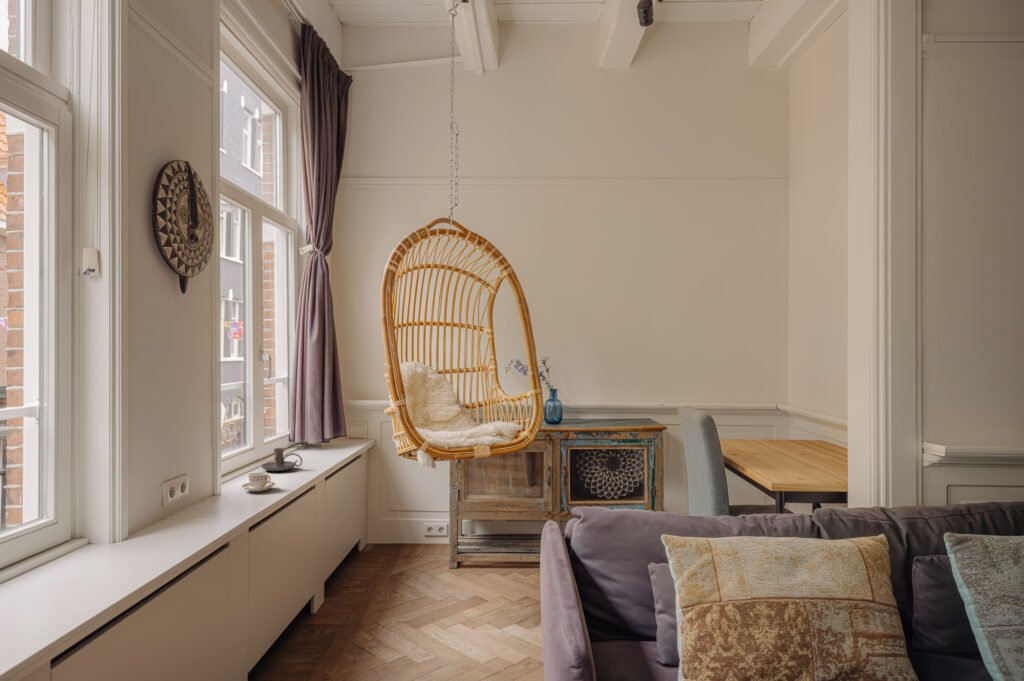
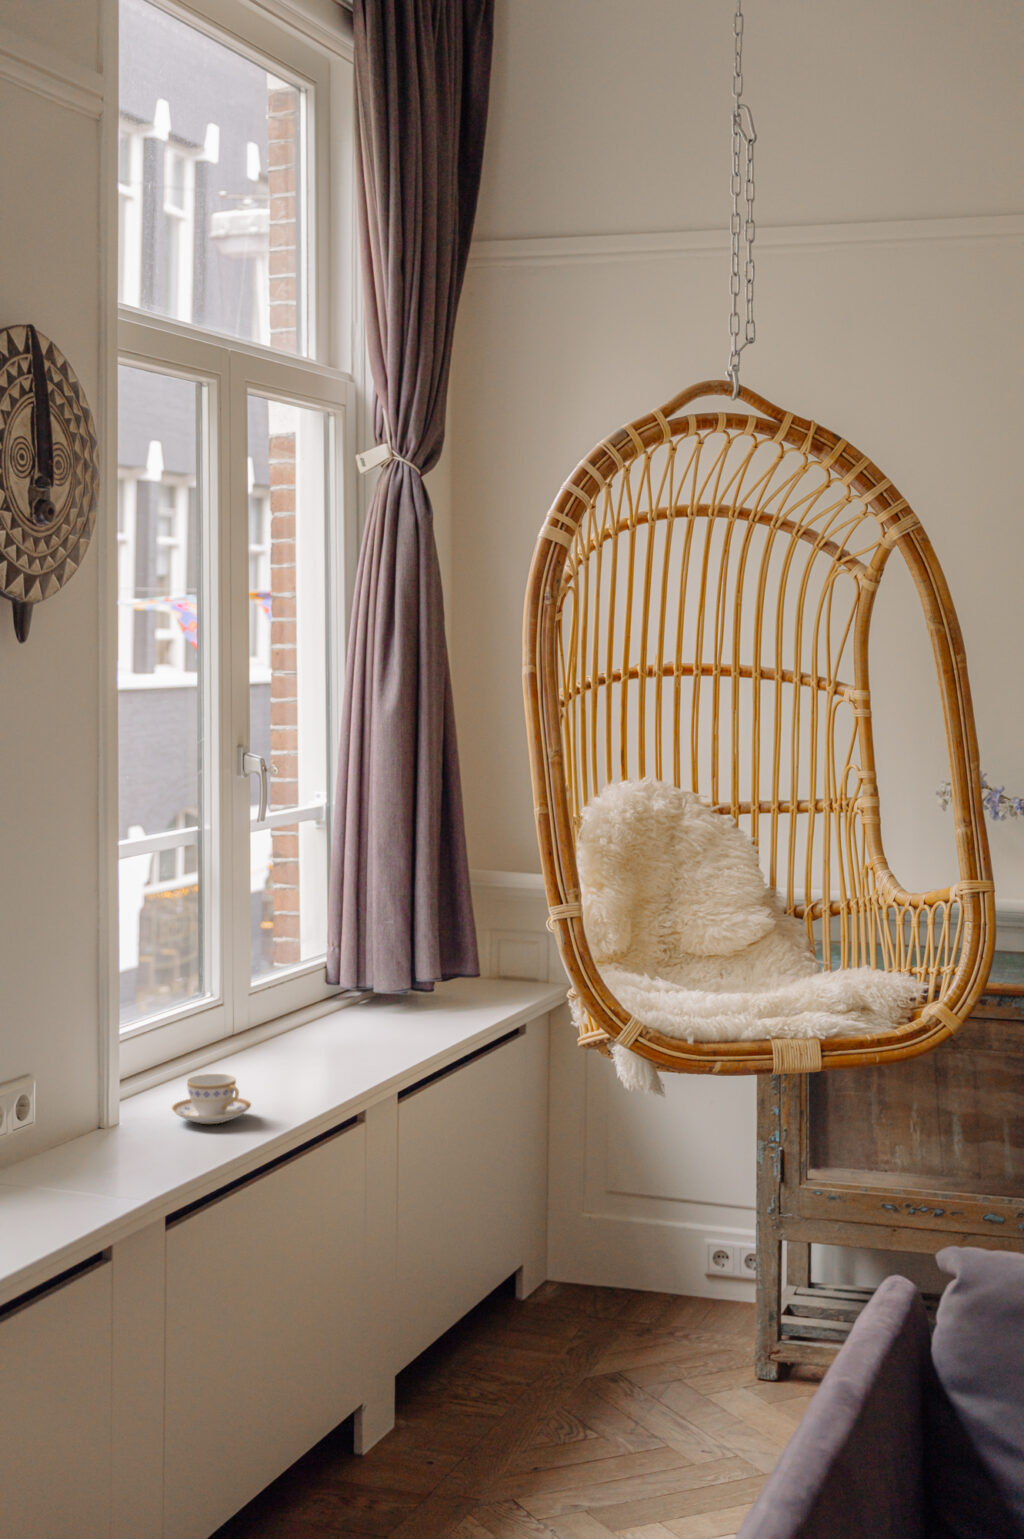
candle holder: present [262,448,302,471] -> none [241,1006,338,1065]

